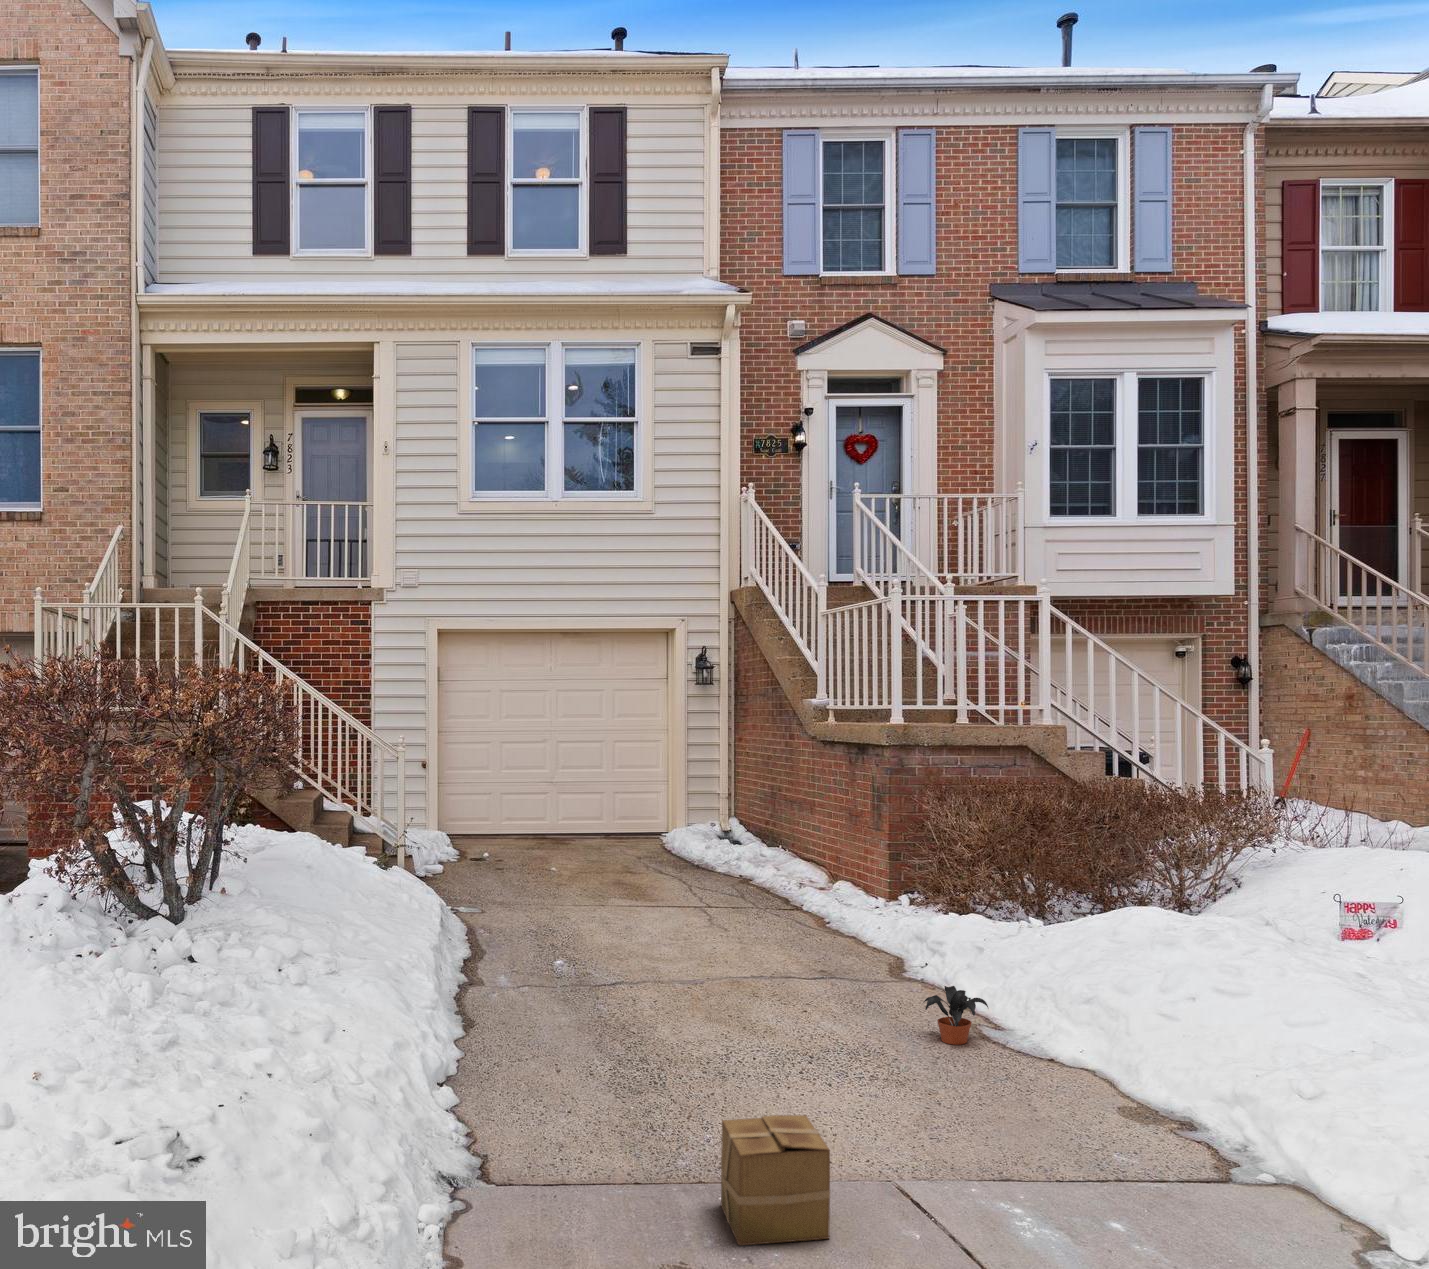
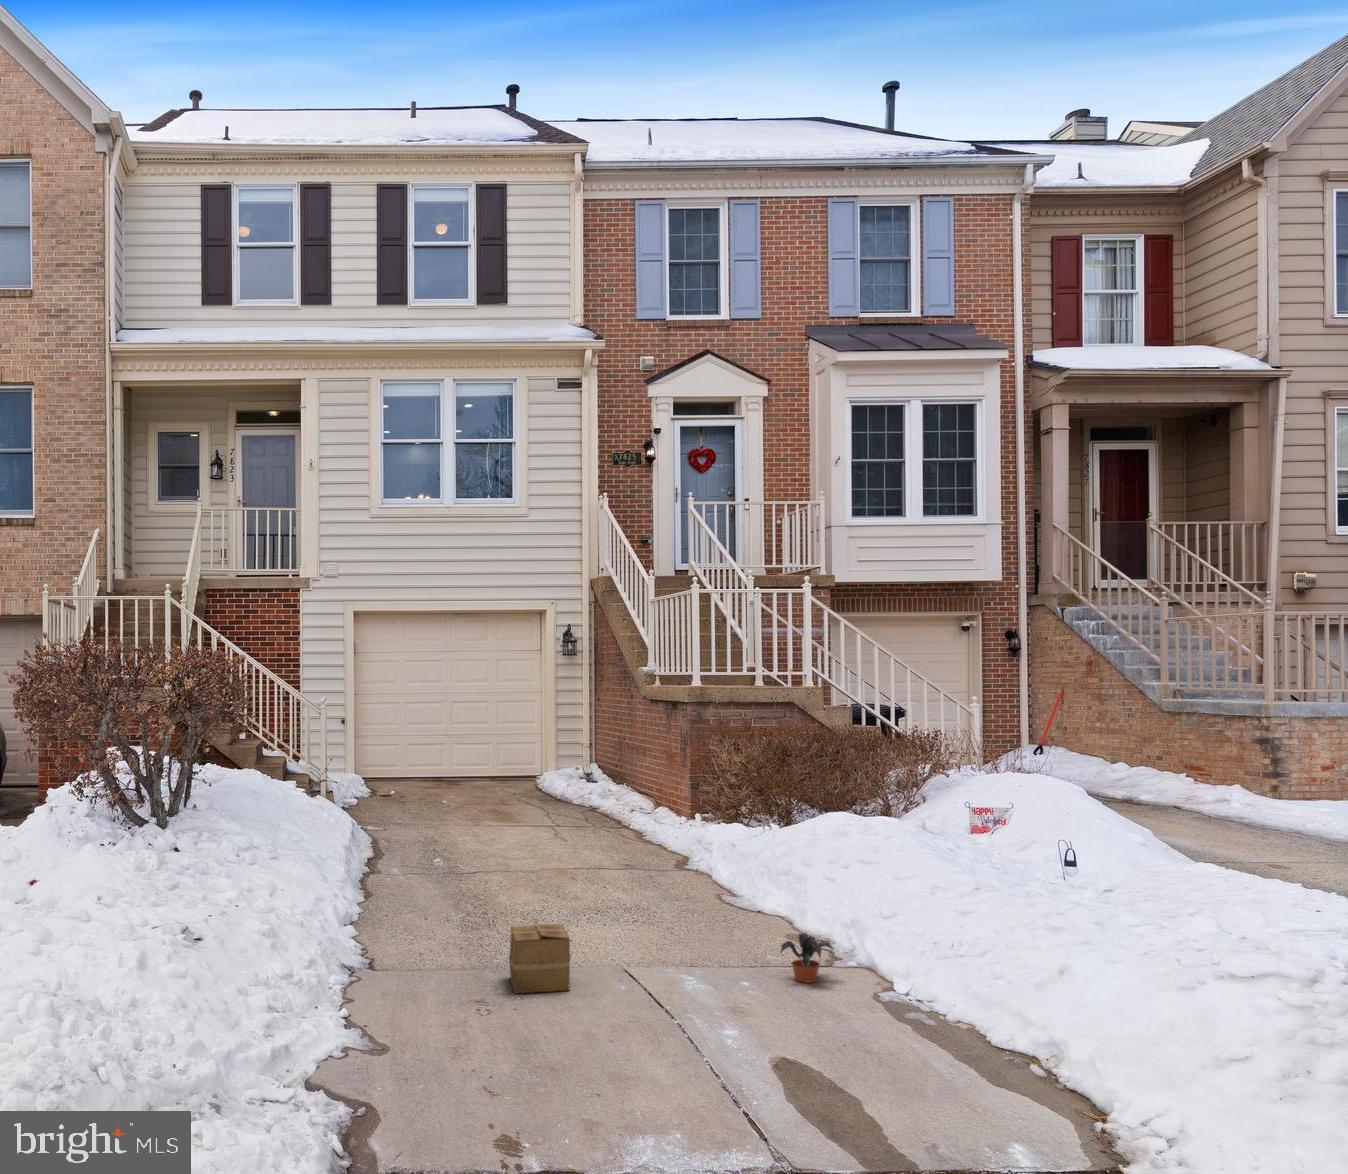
potted plant: present [924,986,988,1045] -> present [780,933,833,983]

